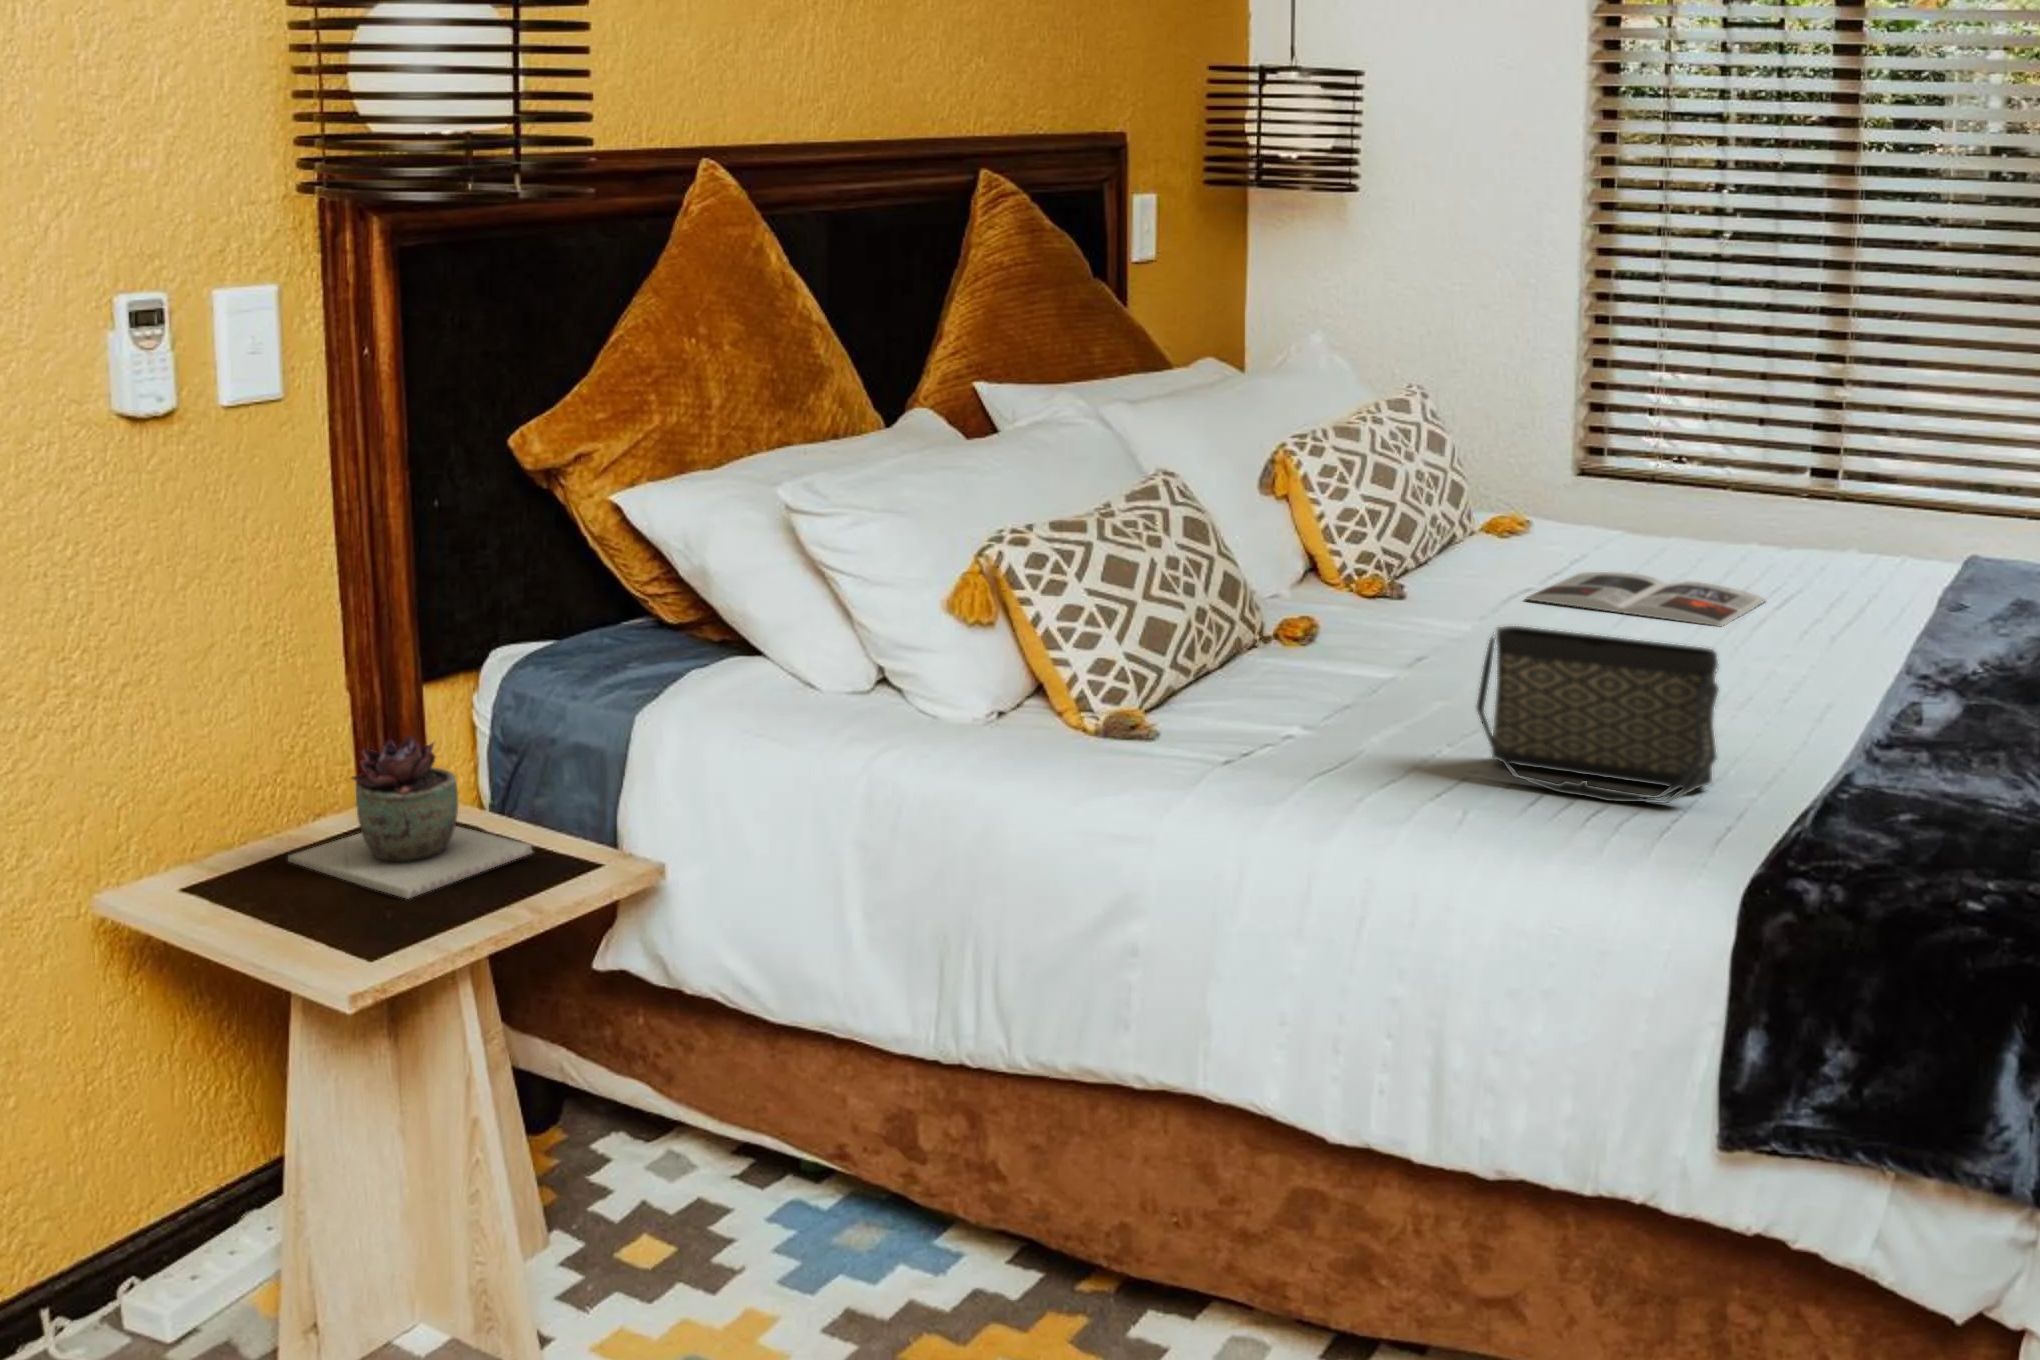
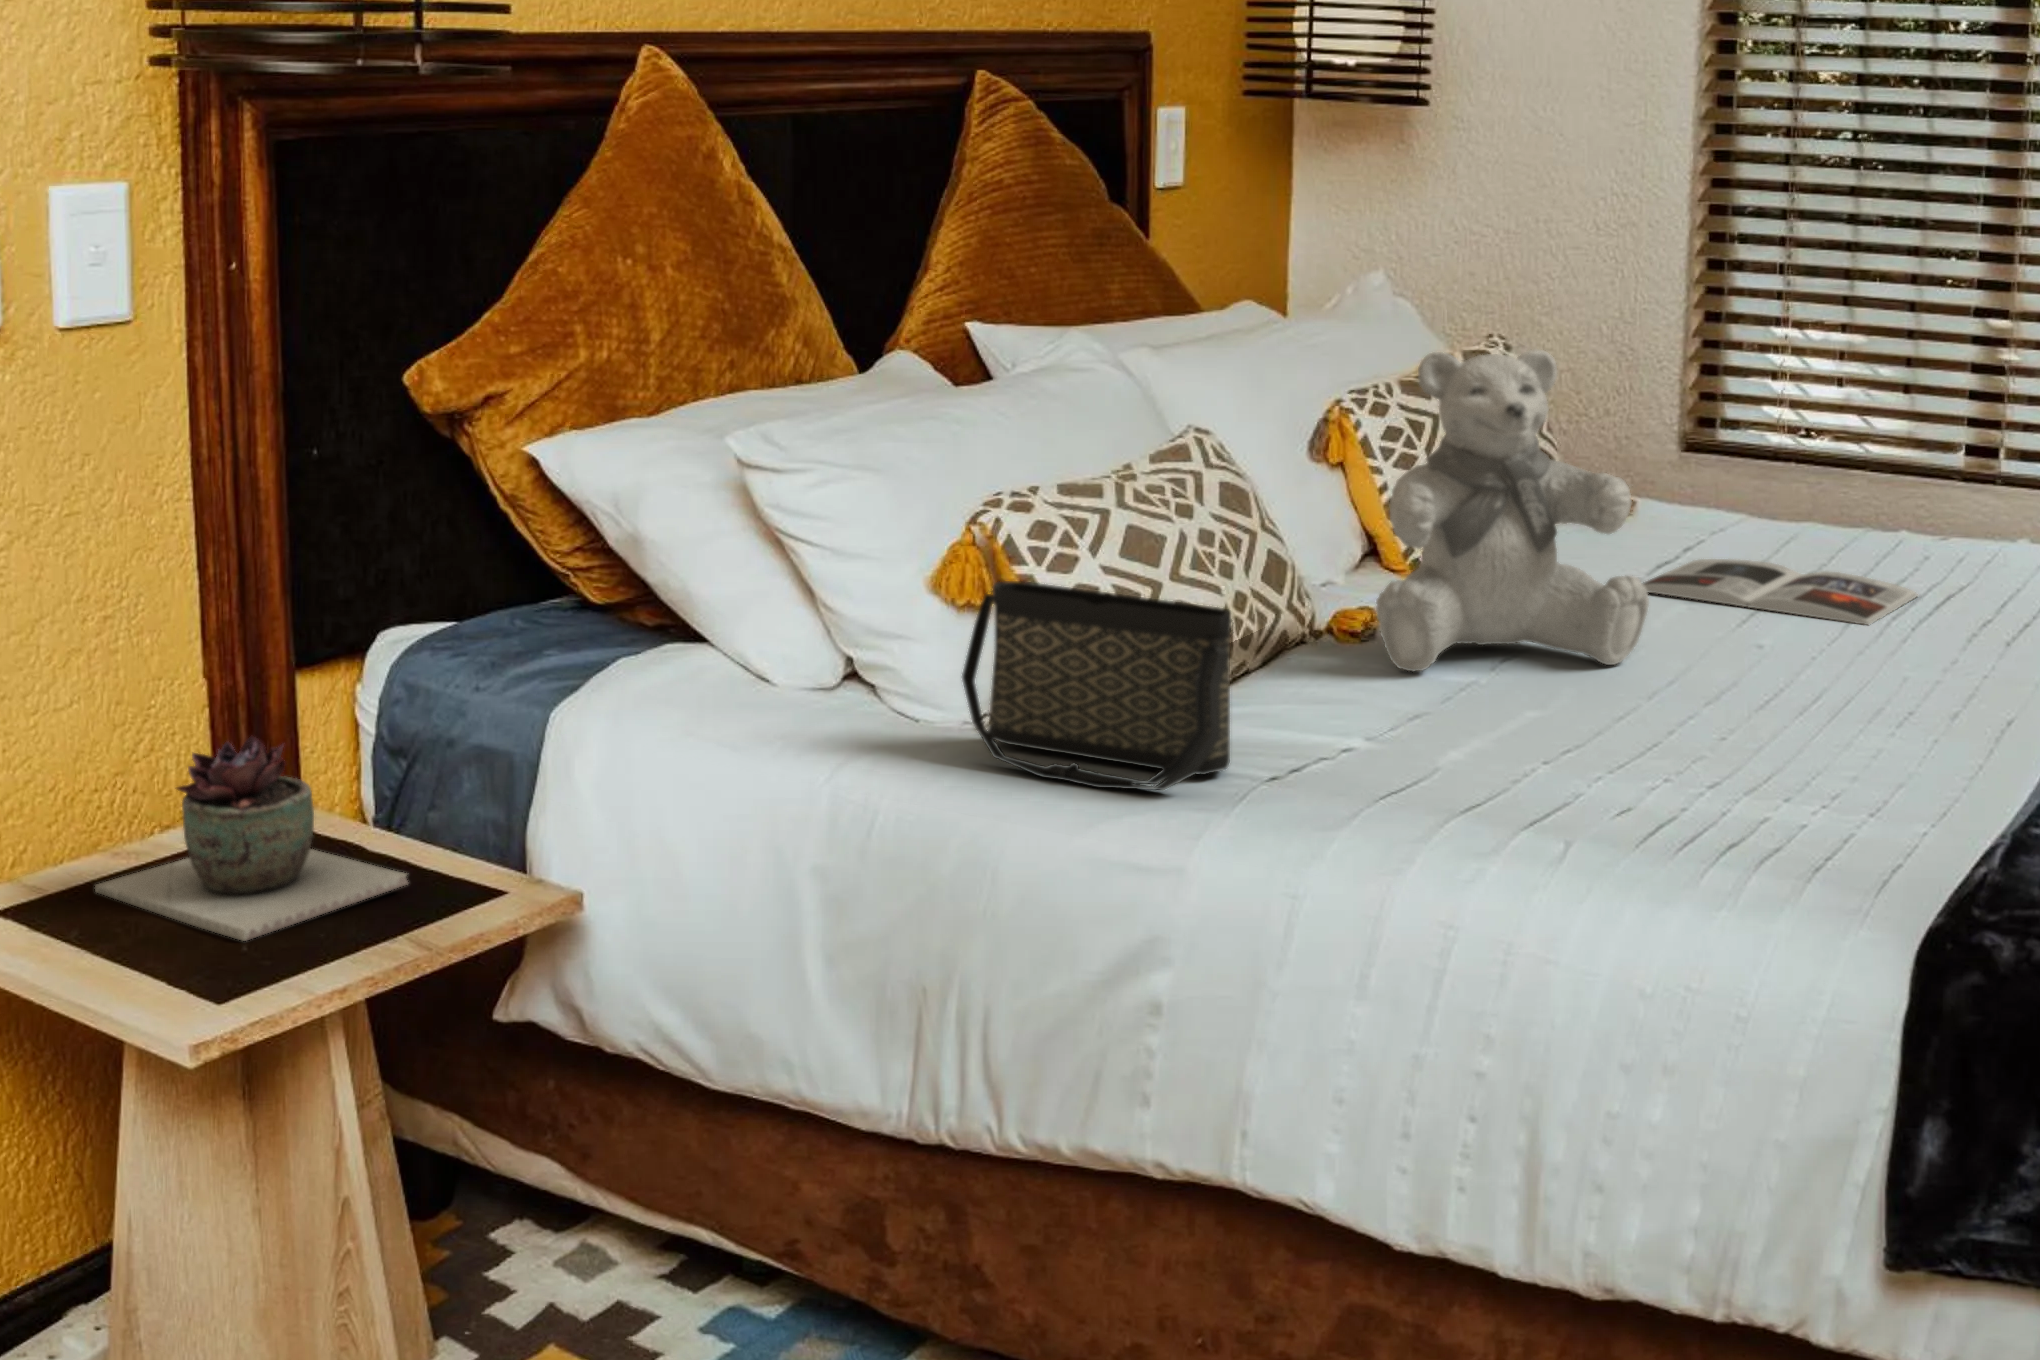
teddy bear: none [1309,404,1535,671] -> present [1376,350,1649,671]
handbag: present [1477,626,1719,803] -> present [962,581,1234,790]

